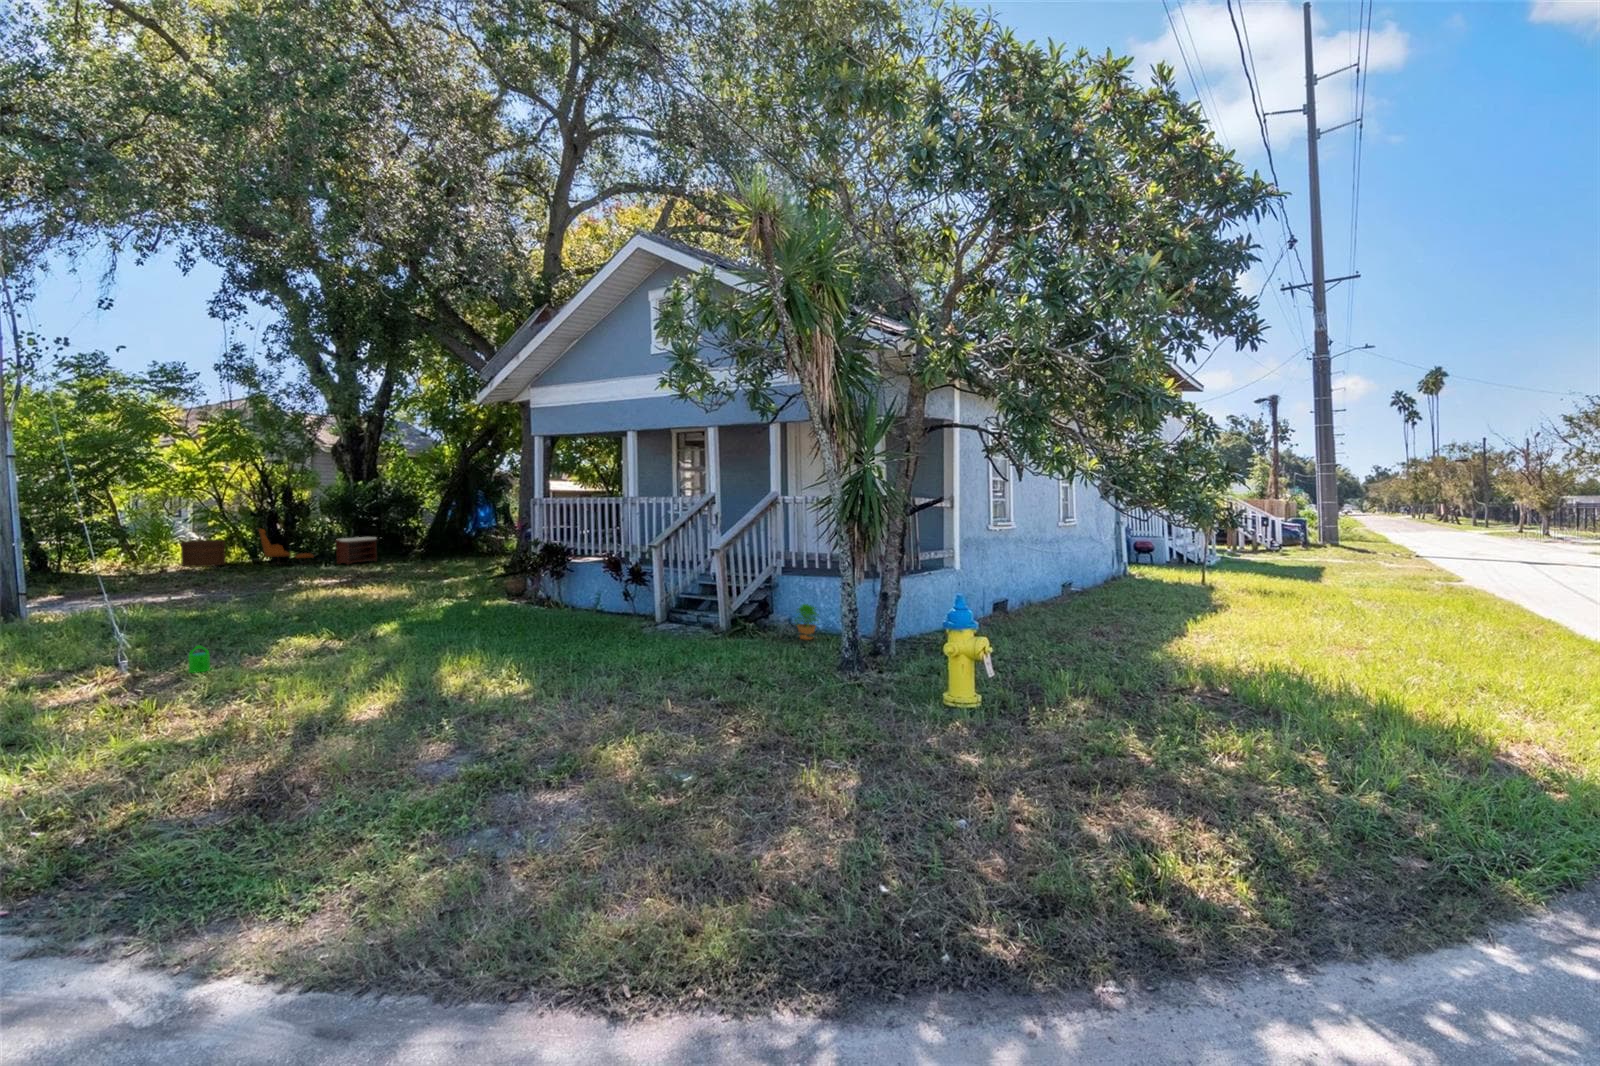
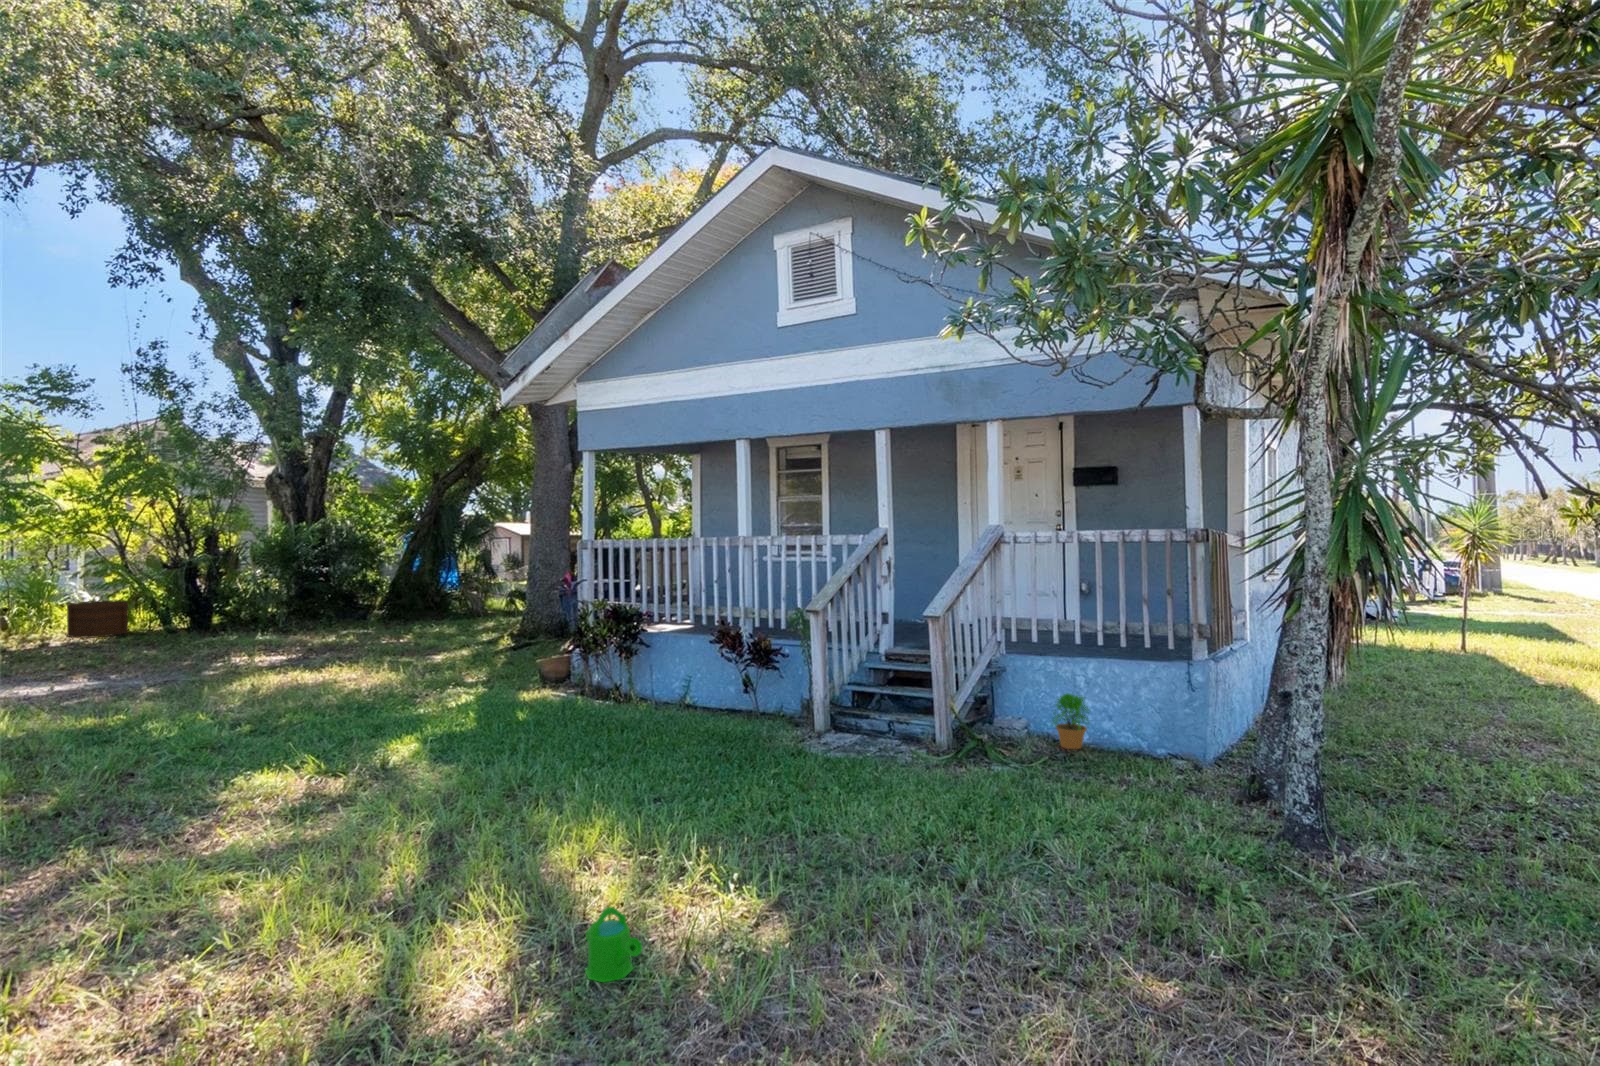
lounge chair: present [259,528,314,564] -> none [174,584,249,634]
bench: present [335,537,377,564] -> none [277,592,333,630]
watering can: present [188,646,211,673] -> present [585,906,642,982]

